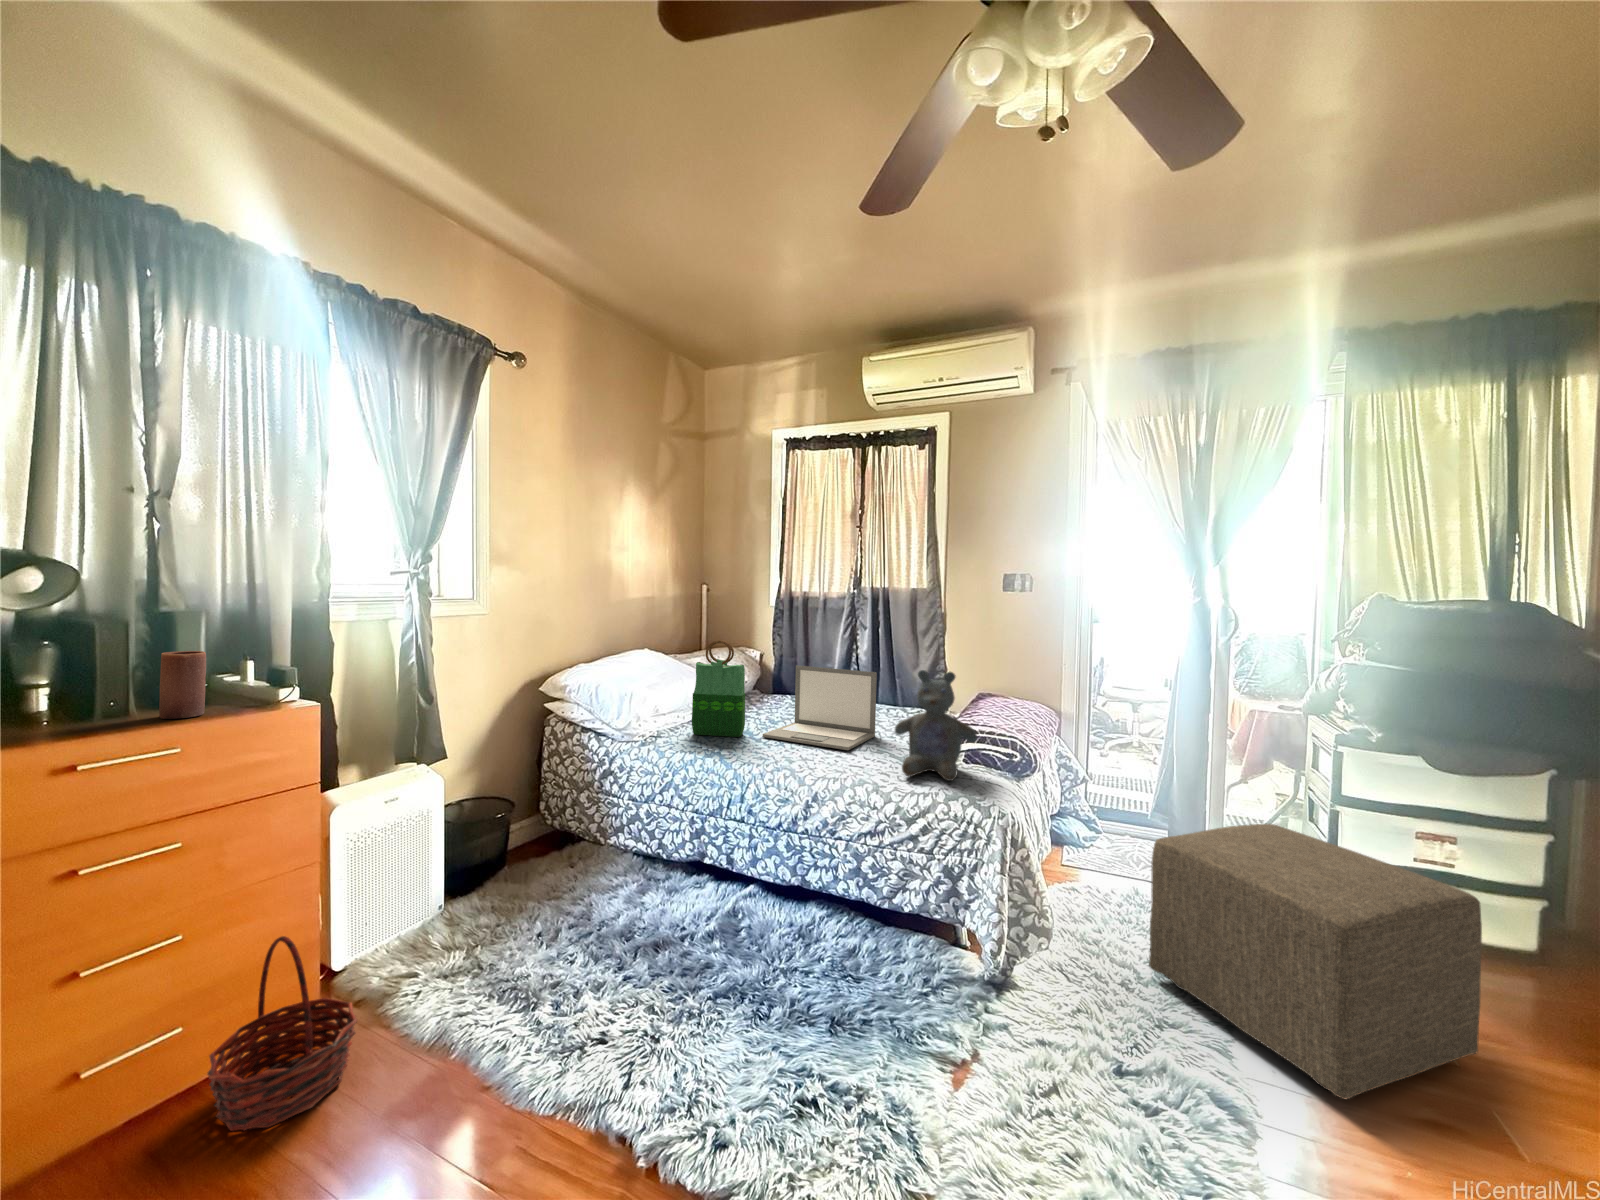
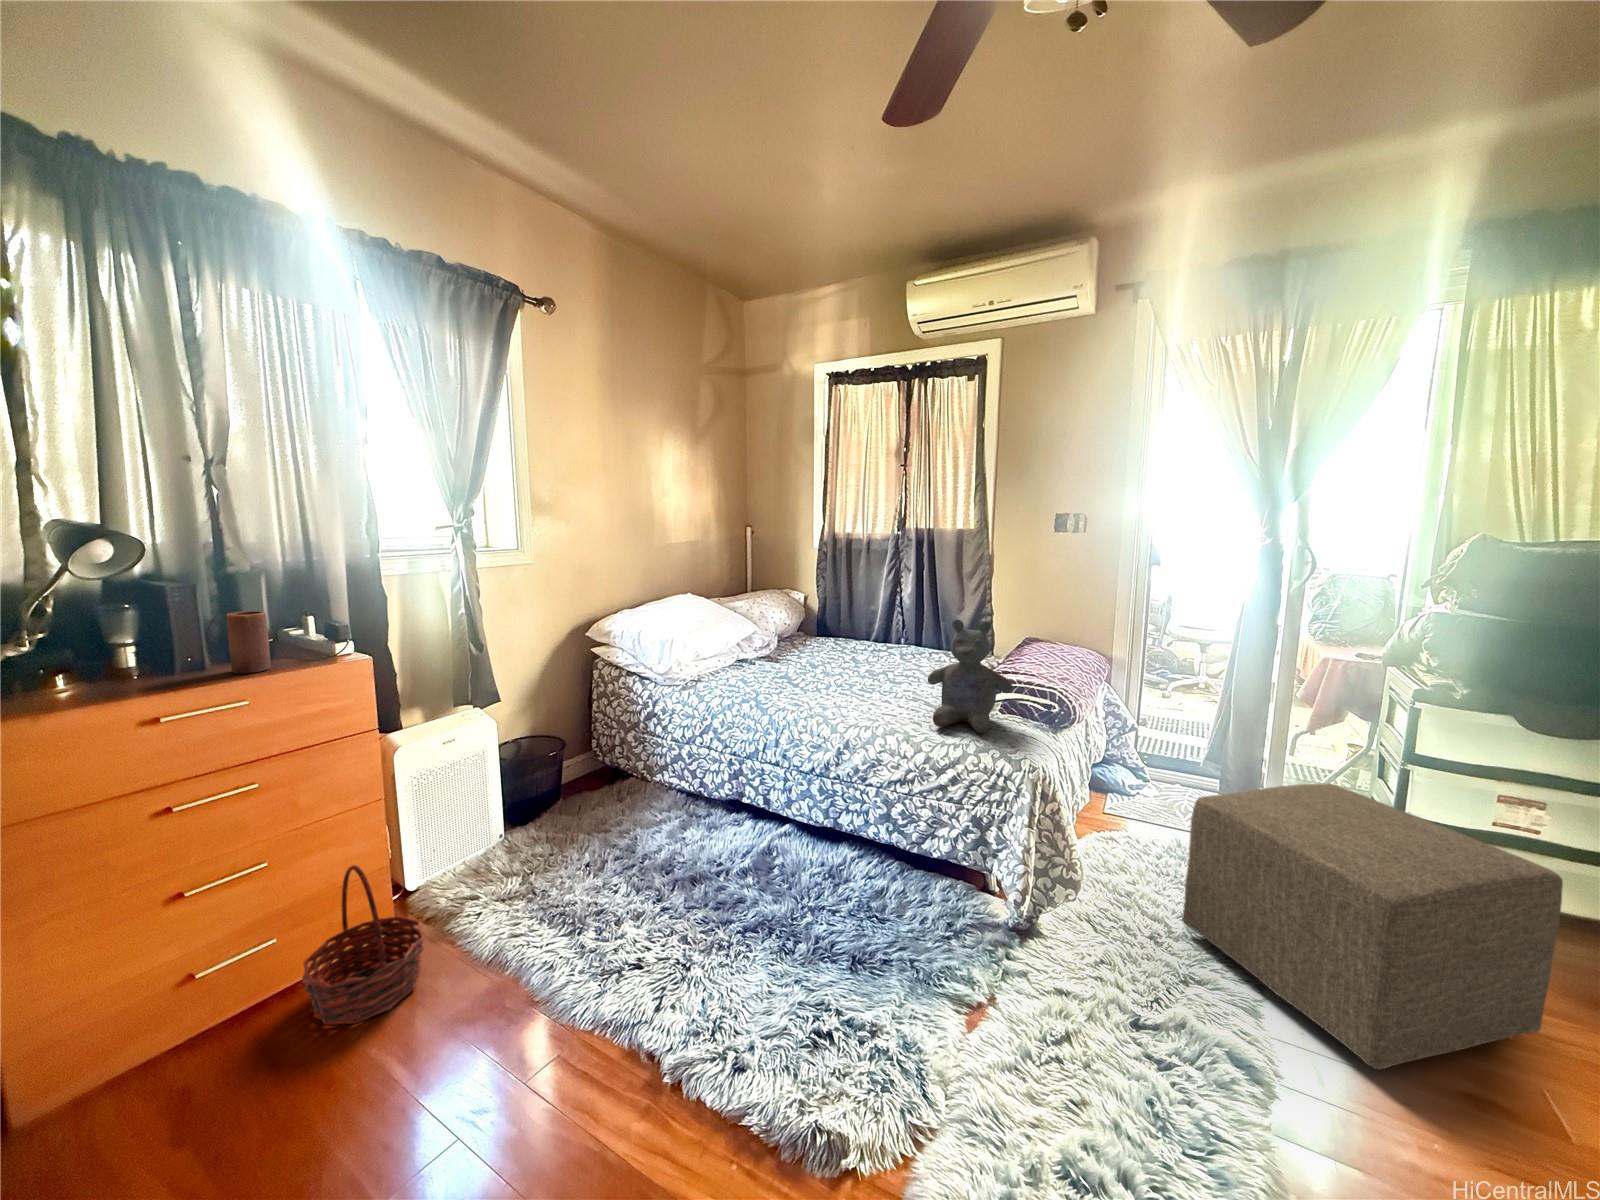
tote bag: present [692,640,745,737] -> none [729,588,781,682]
laptop: present [762,665,877,750] -> none [798,611,914,698]

